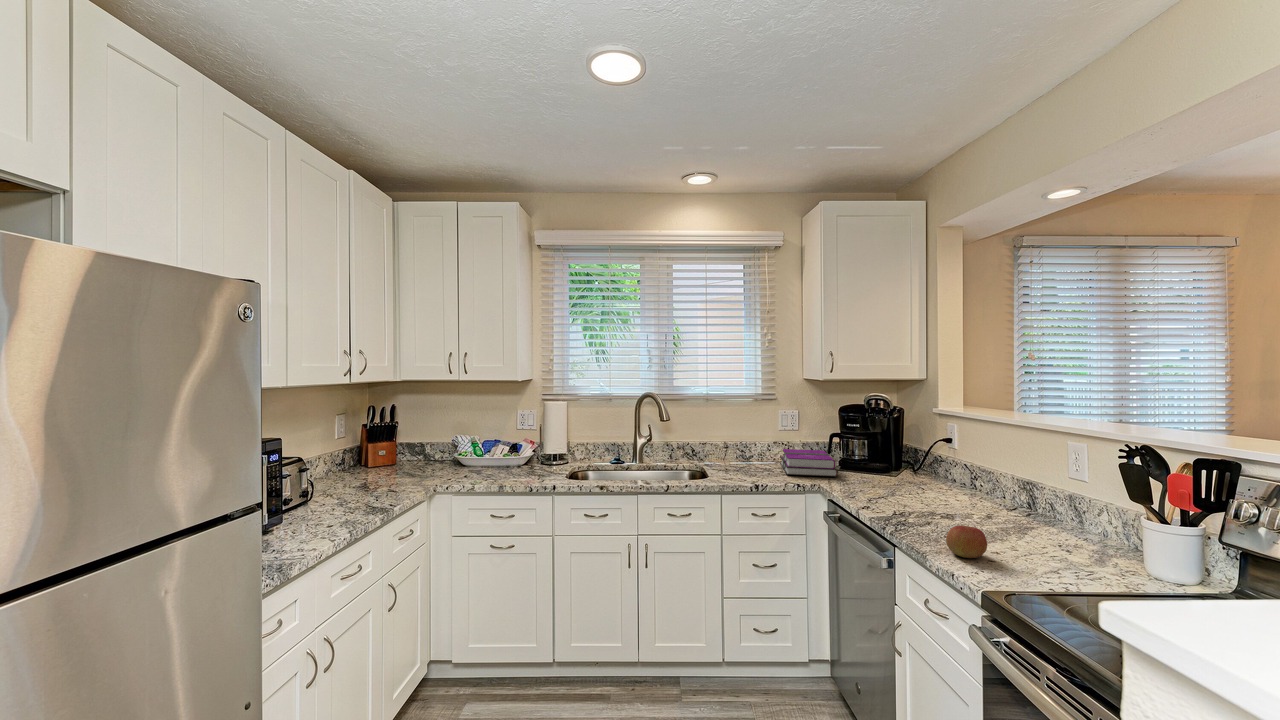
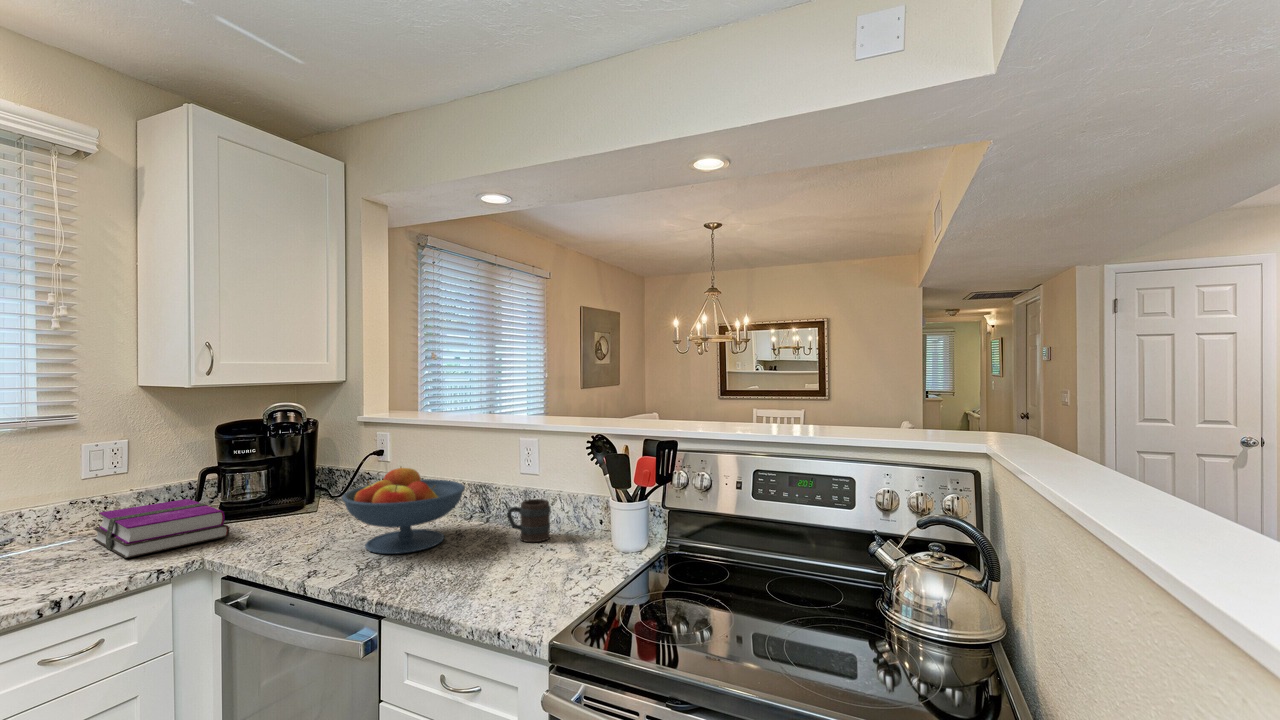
fruit bowl: none [892,450,995,517] -> present [342,467,465,554]
mug: none [1032,501,1084,544] -> present [507,499,551,542]
apple: present [946,526,987,558] -> none [463,557,508,600]

